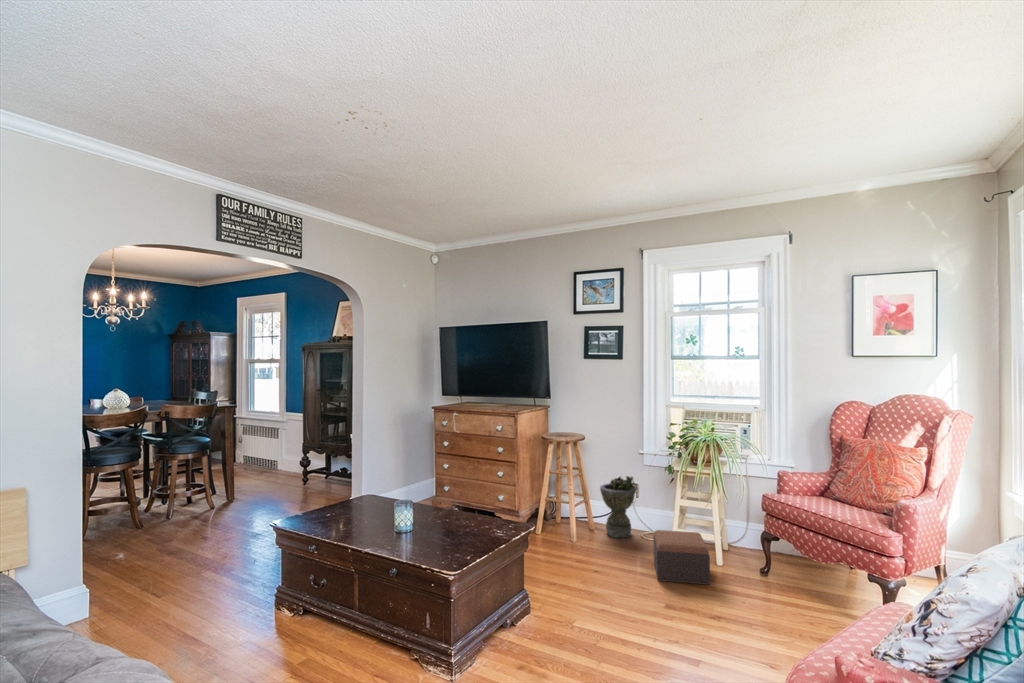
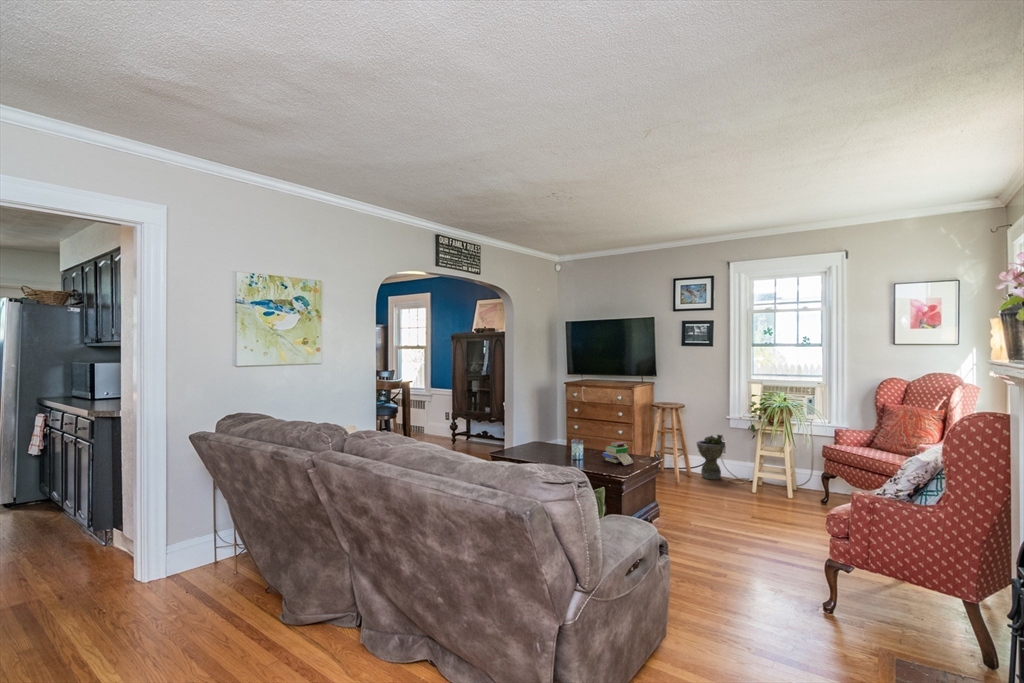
book: none [443,502,487,547] -> present [603,442,633,466]
footstool: present [653,530,710,585] -> none [740,470,782,505]

